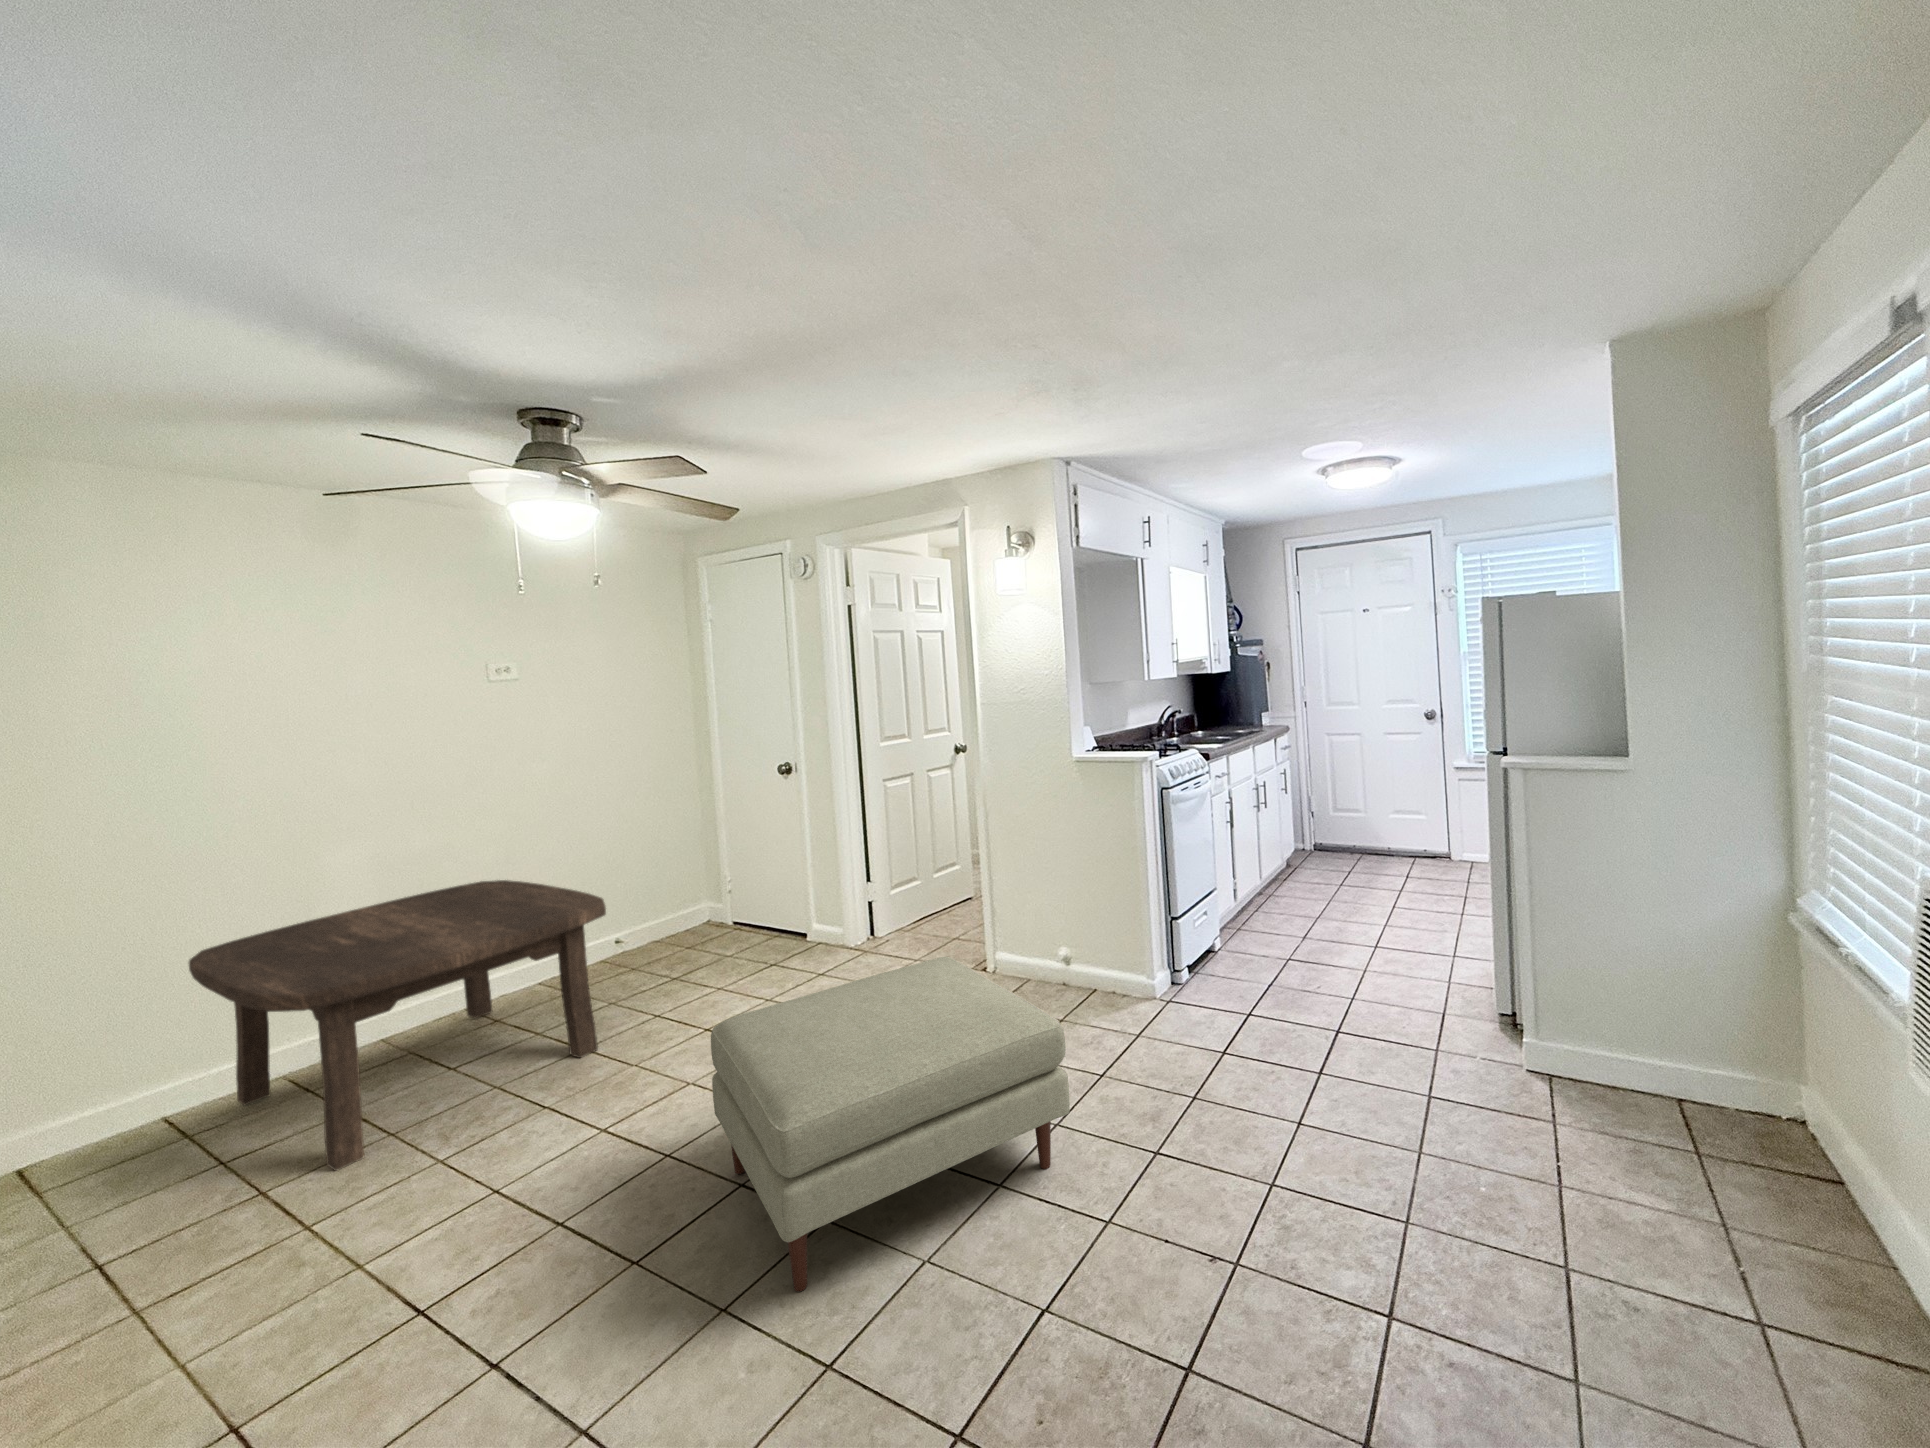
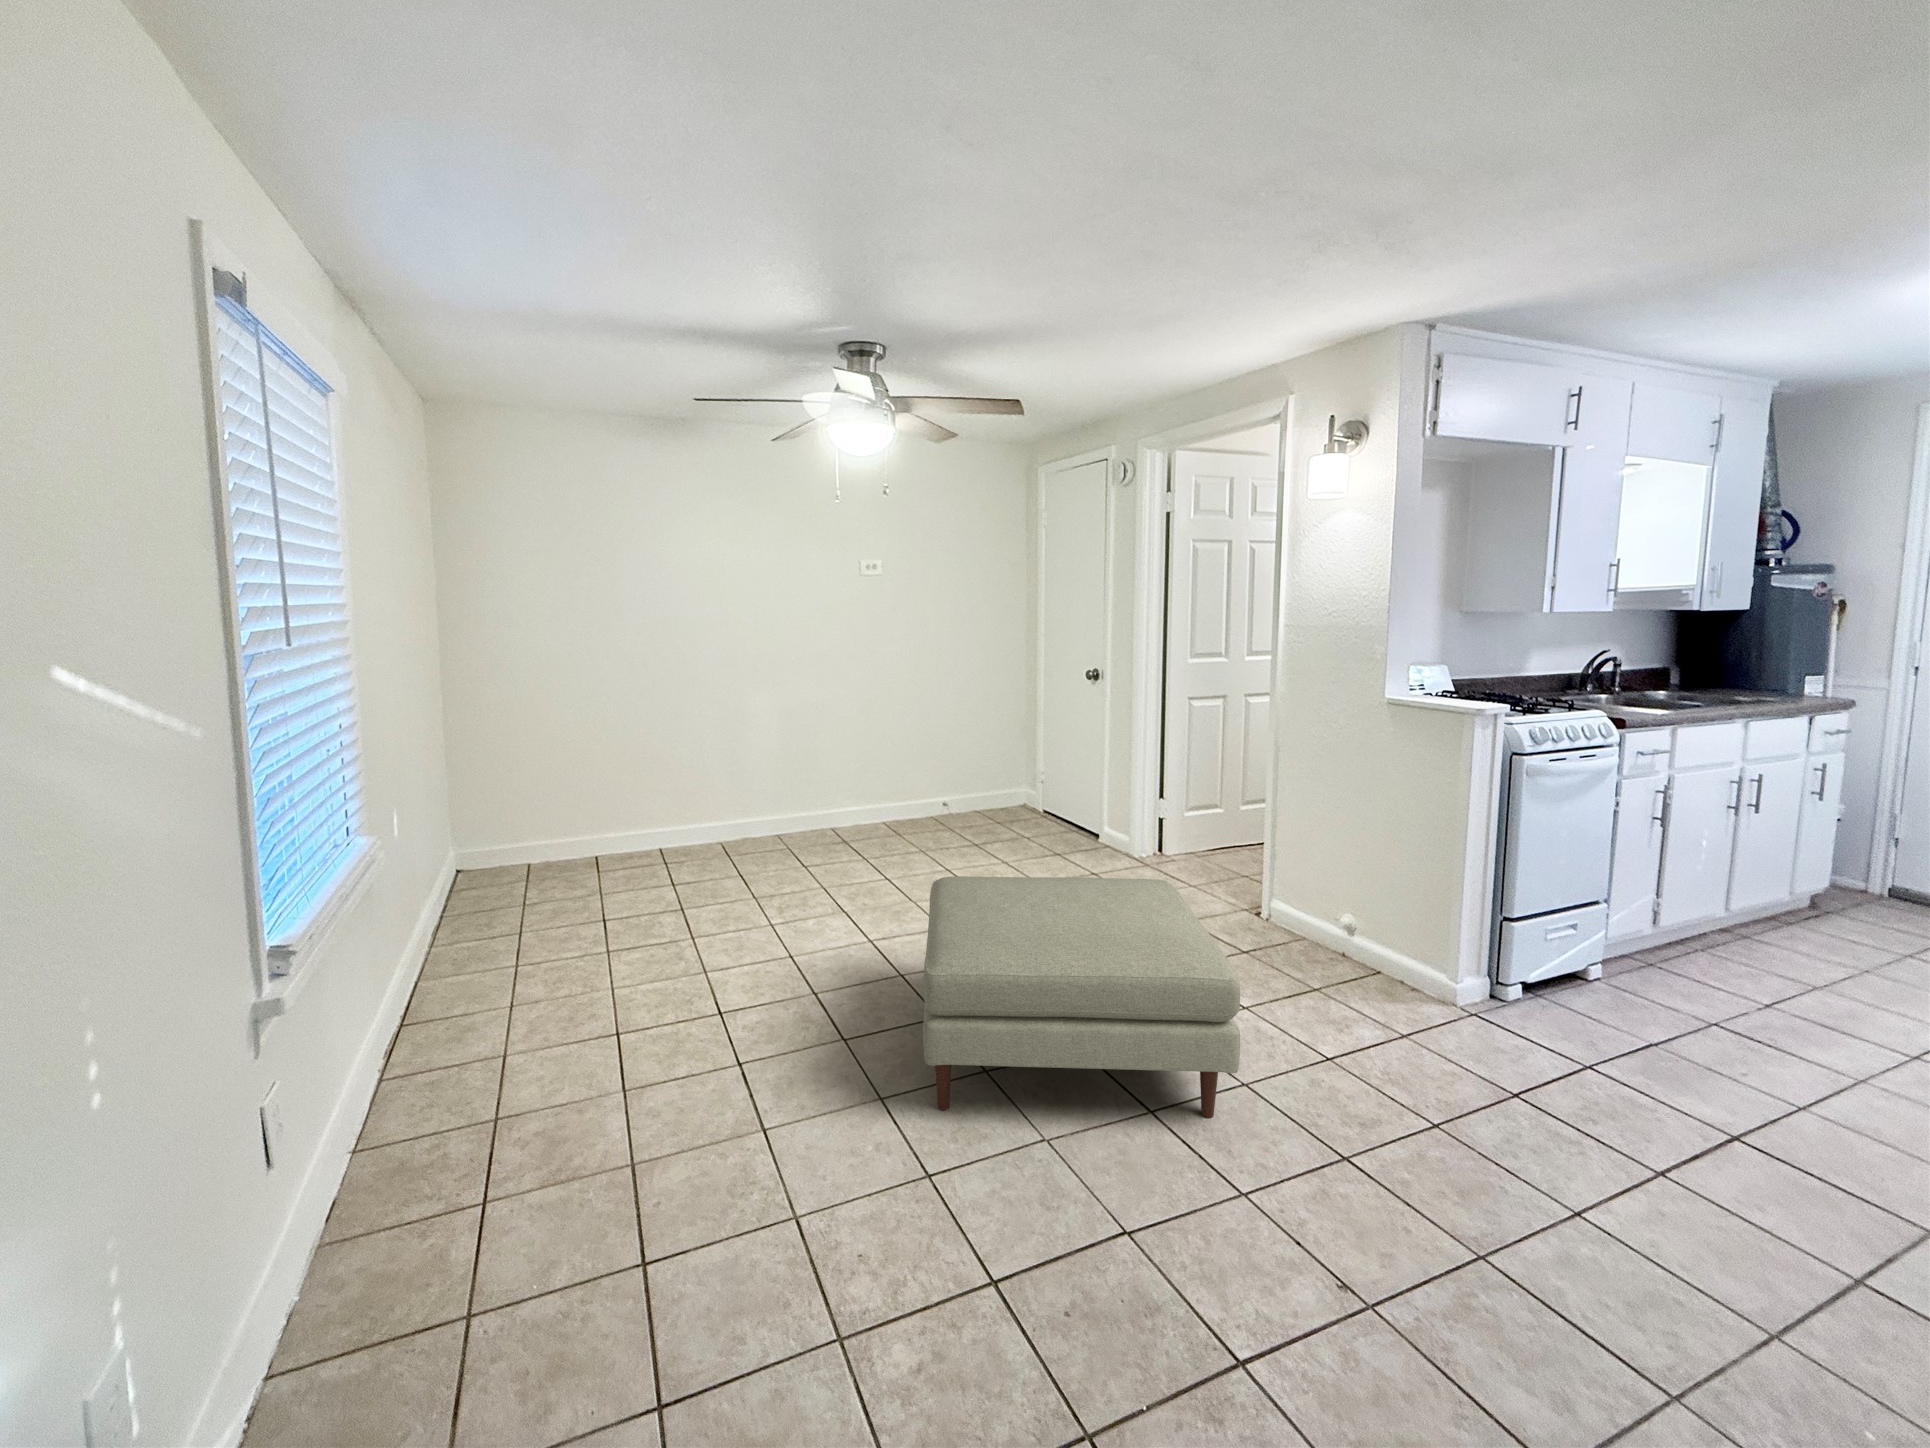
coffee table: present [188,880,606,1171] -> none [677,732,912,906]

